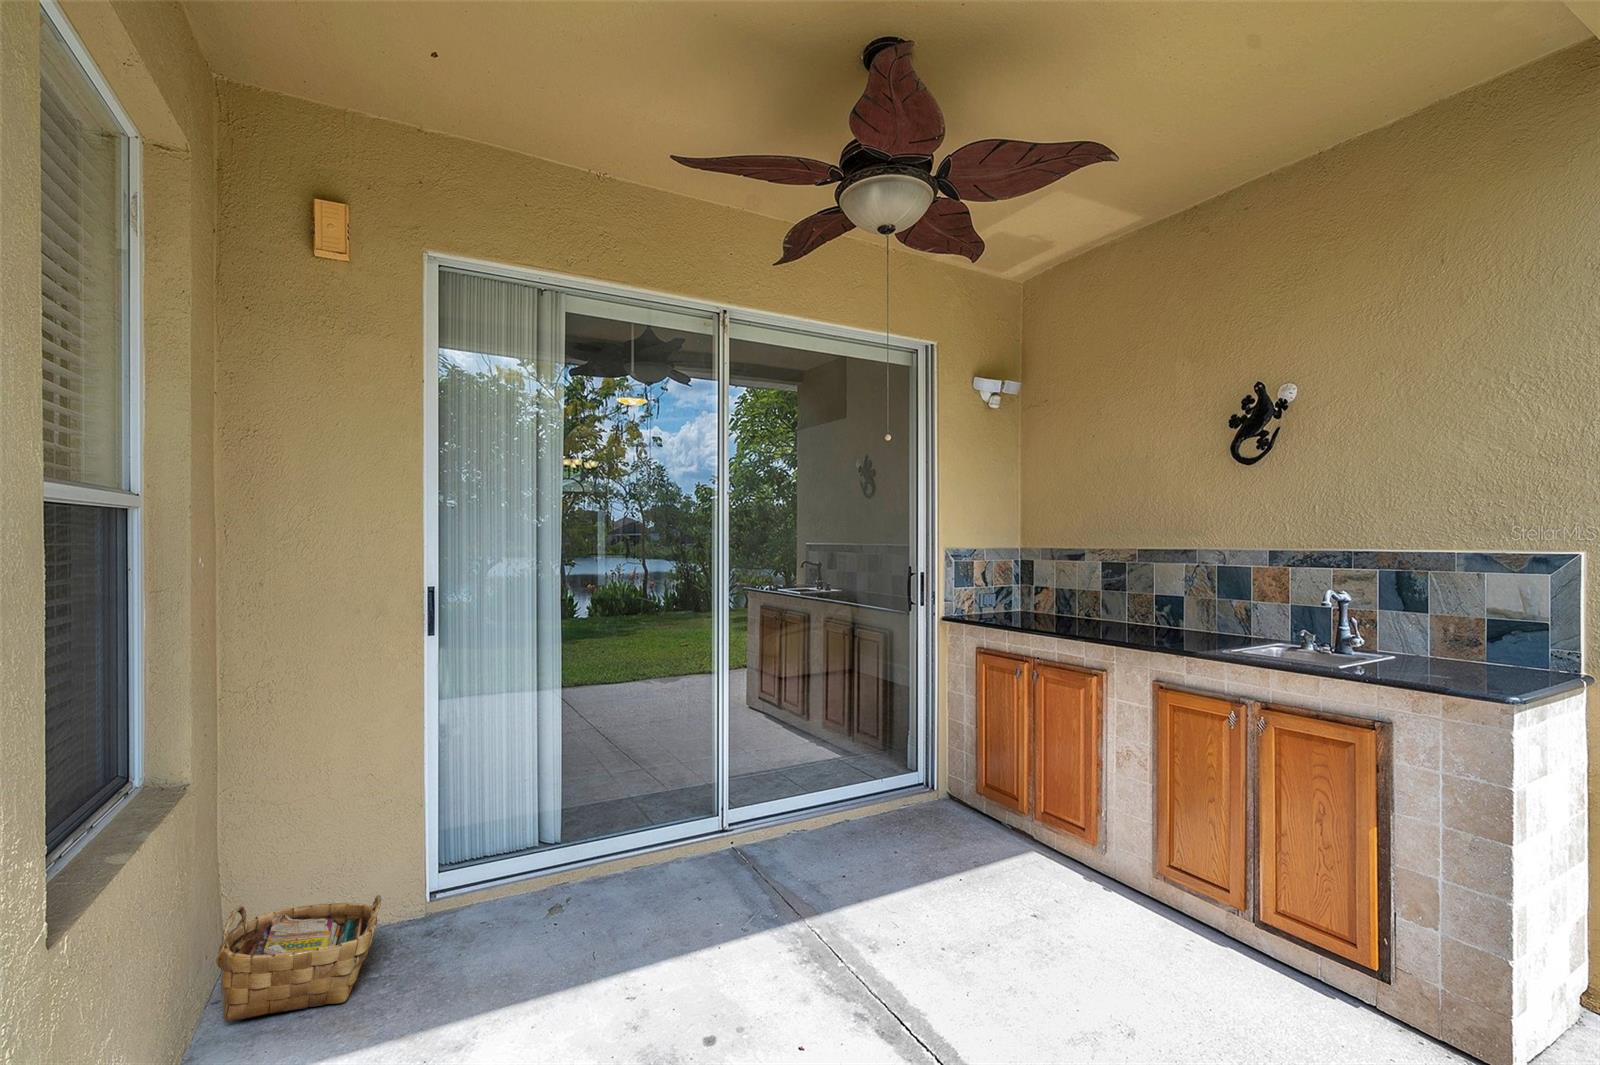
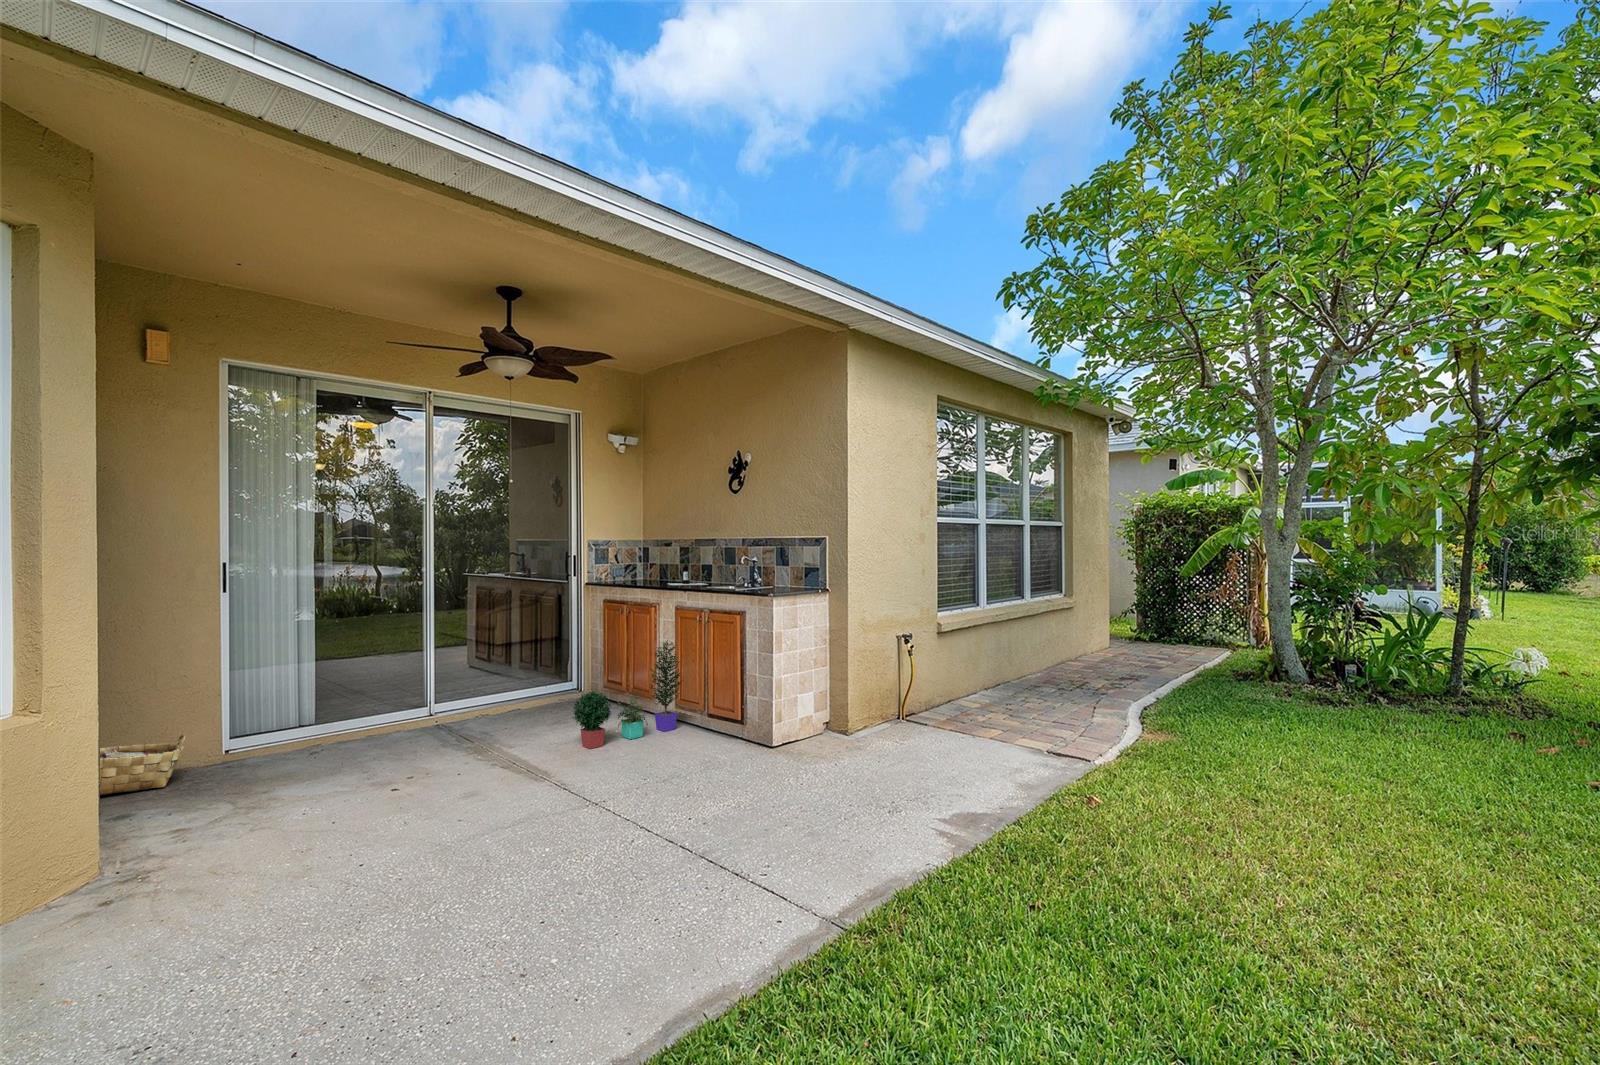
wine bottle: none [1092,588,1189,636] -> present [668,560,707,585]
potted plant: none [1007,756,1207,997] -> present [572,640,683,749]

